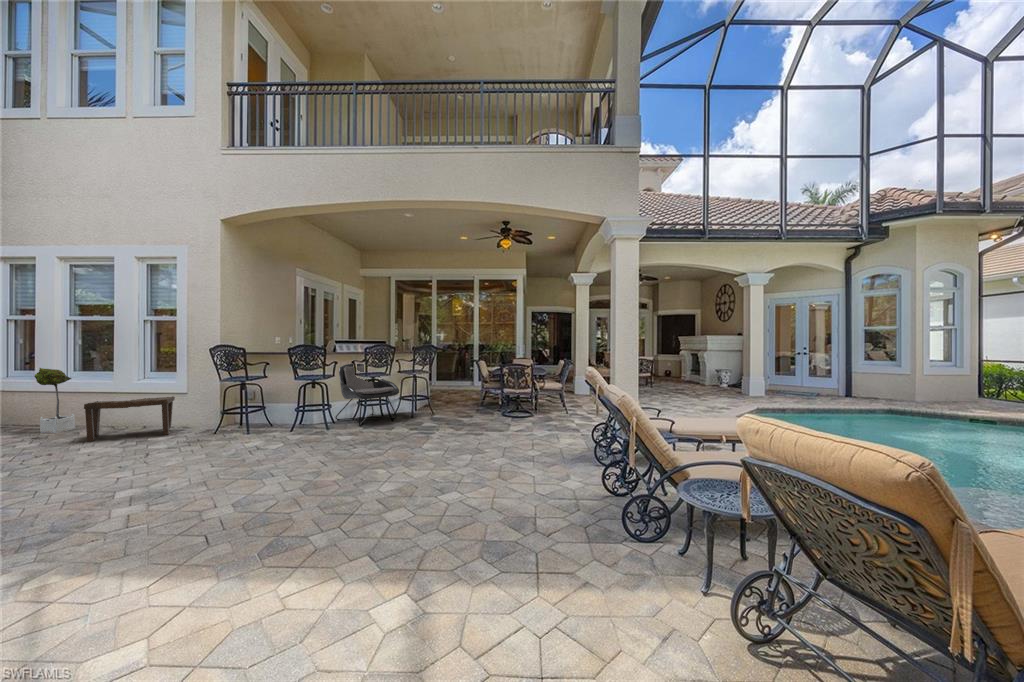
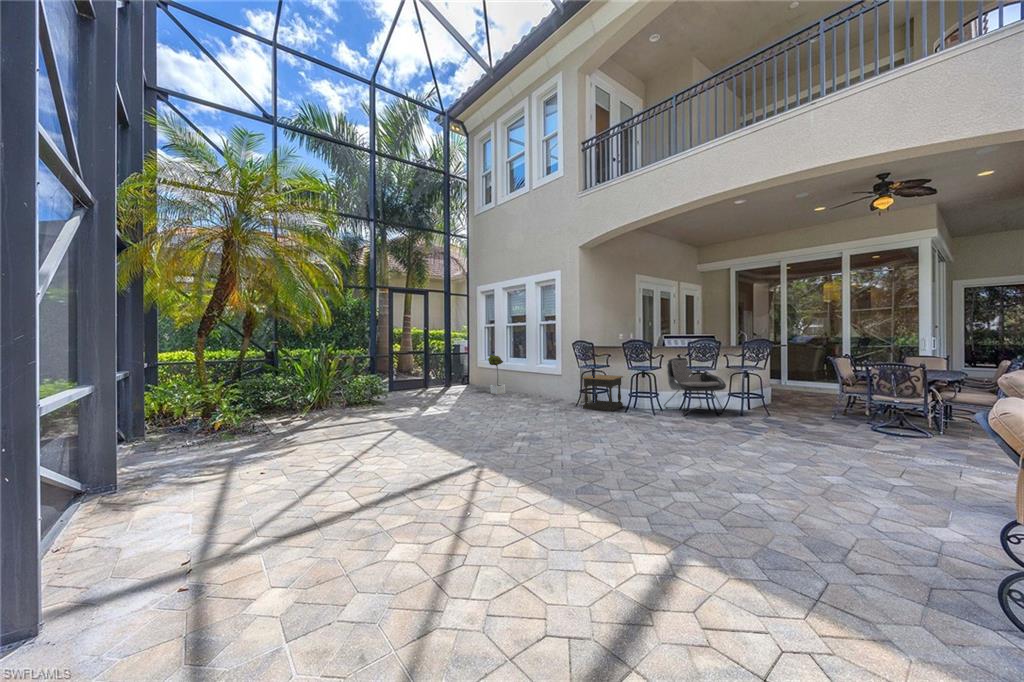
side table: none [228,388,286,435] -> present [582,375,623,411]
bench: present [84,396,175,442] -> none [507,377,552,403]

